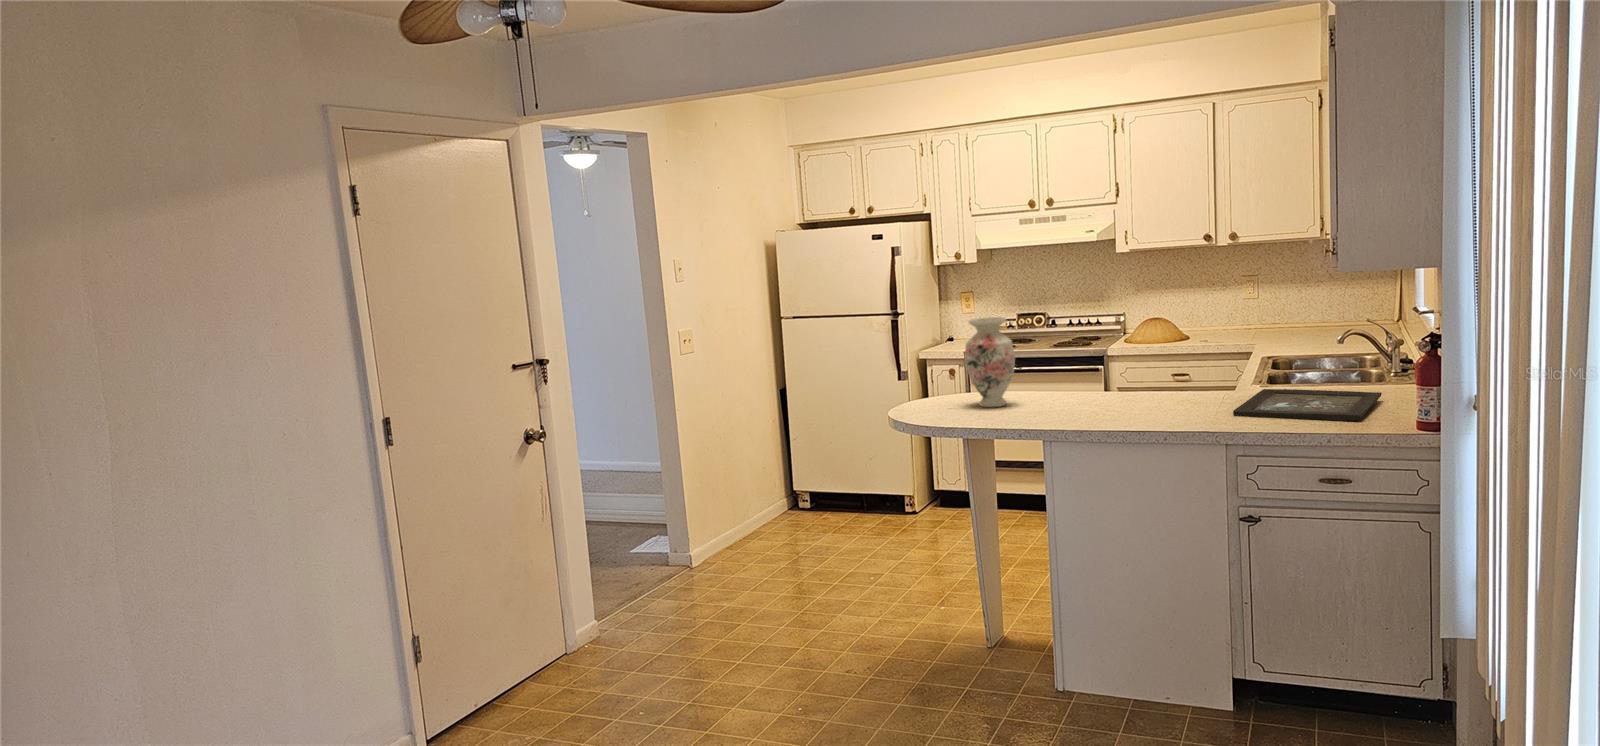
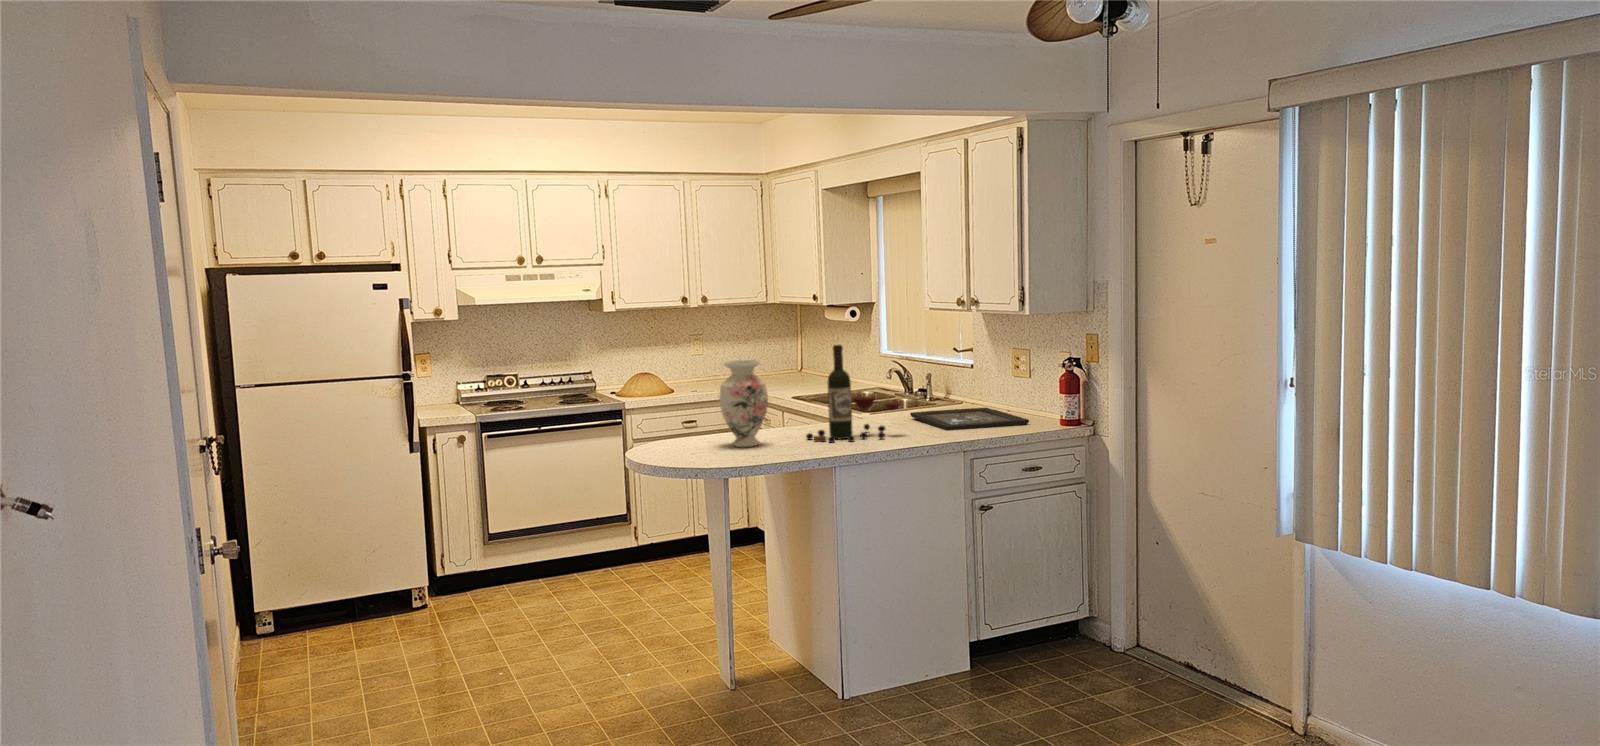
wine bottle: none [1057,304,1163,415] -> present [806,345,901,443]

